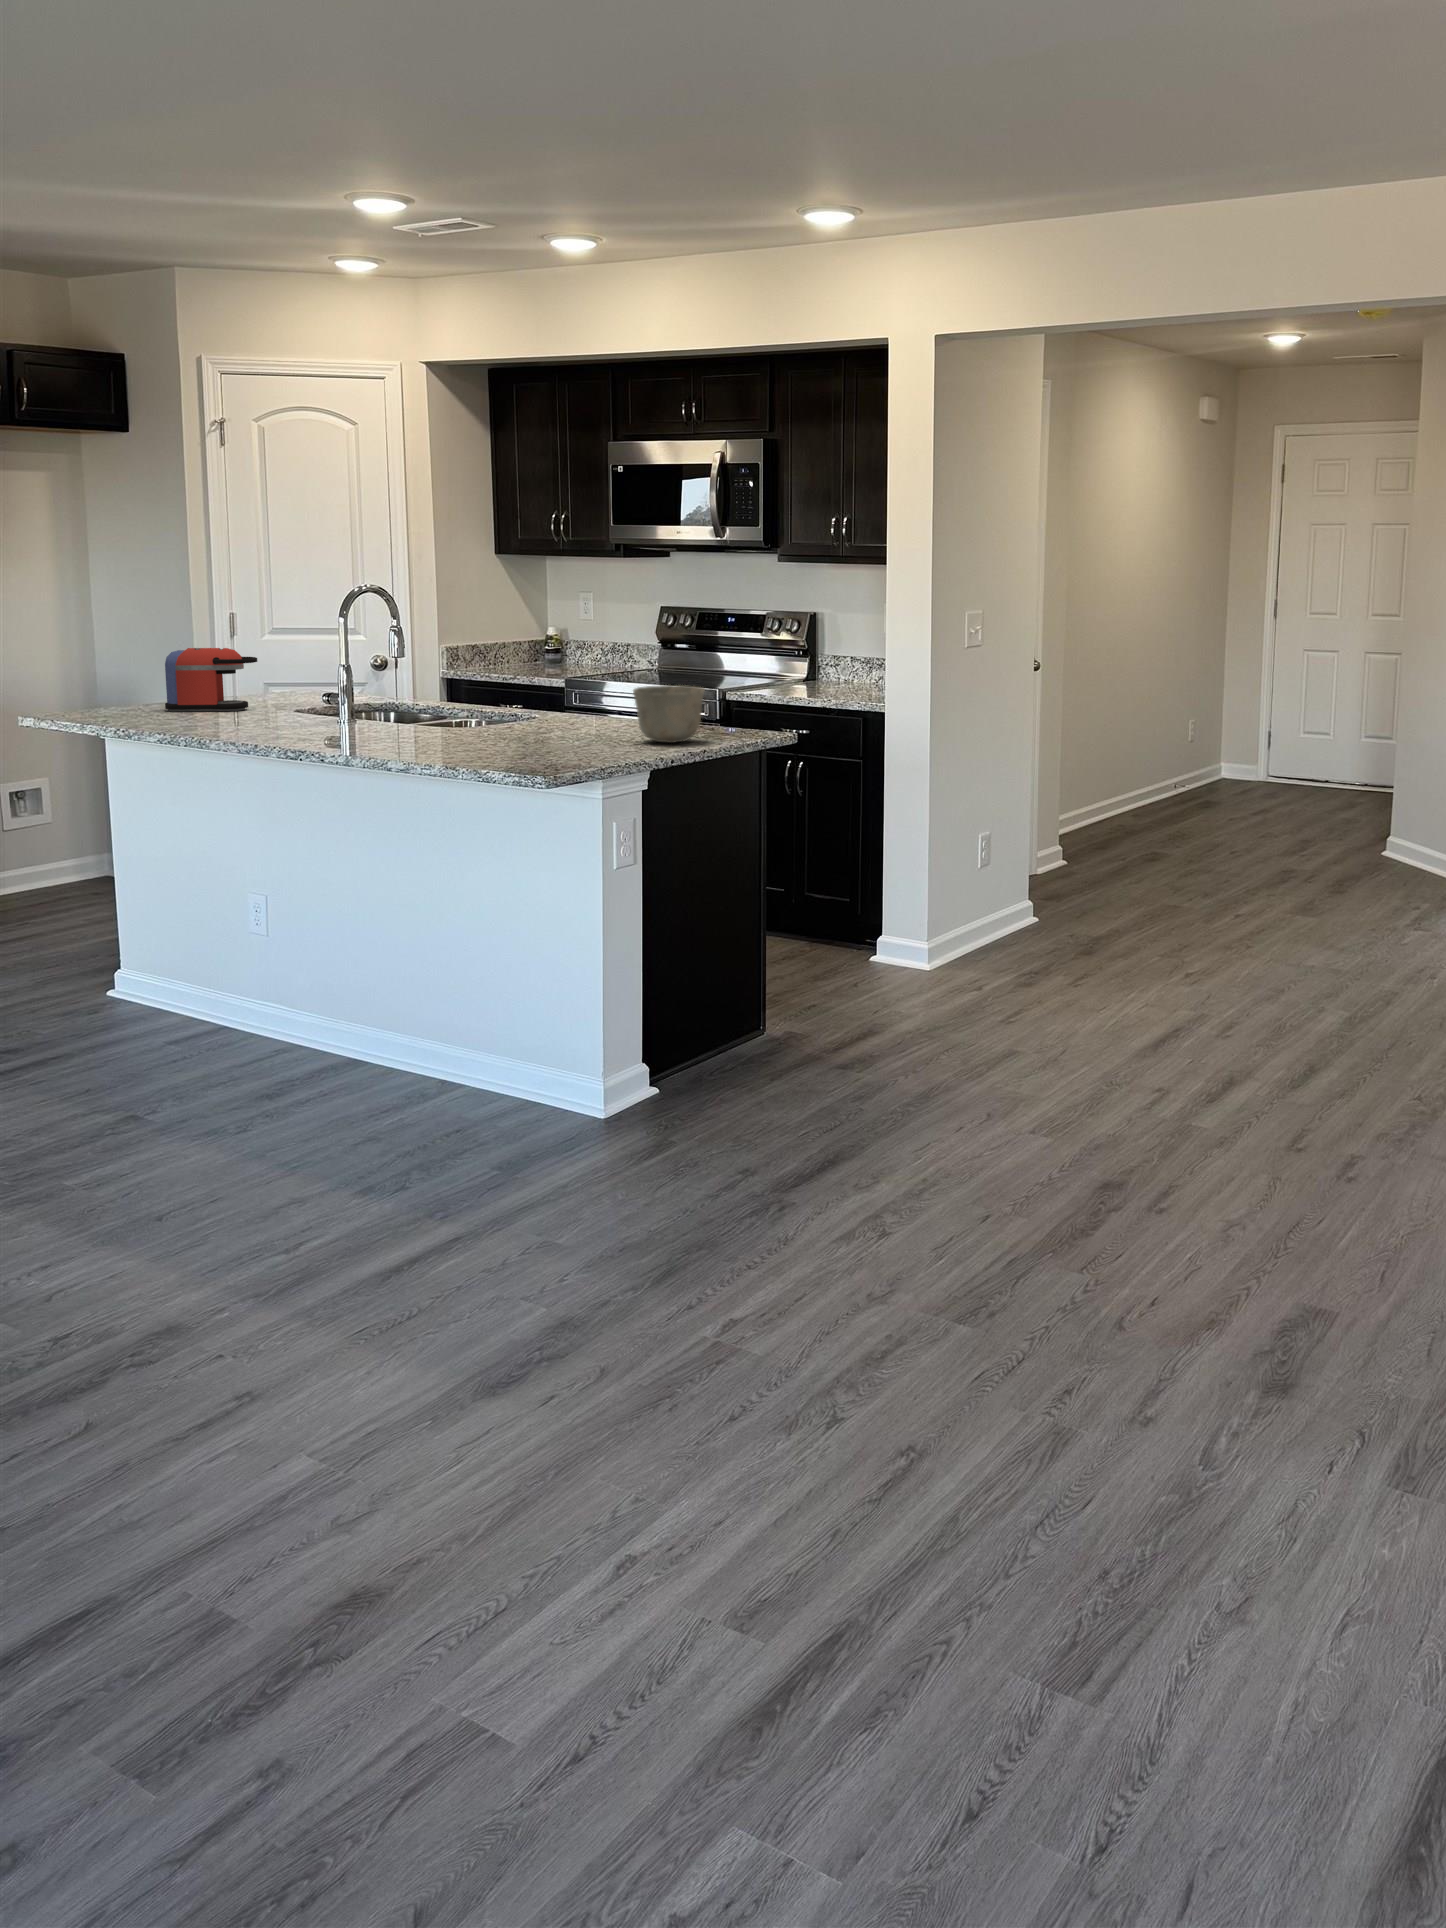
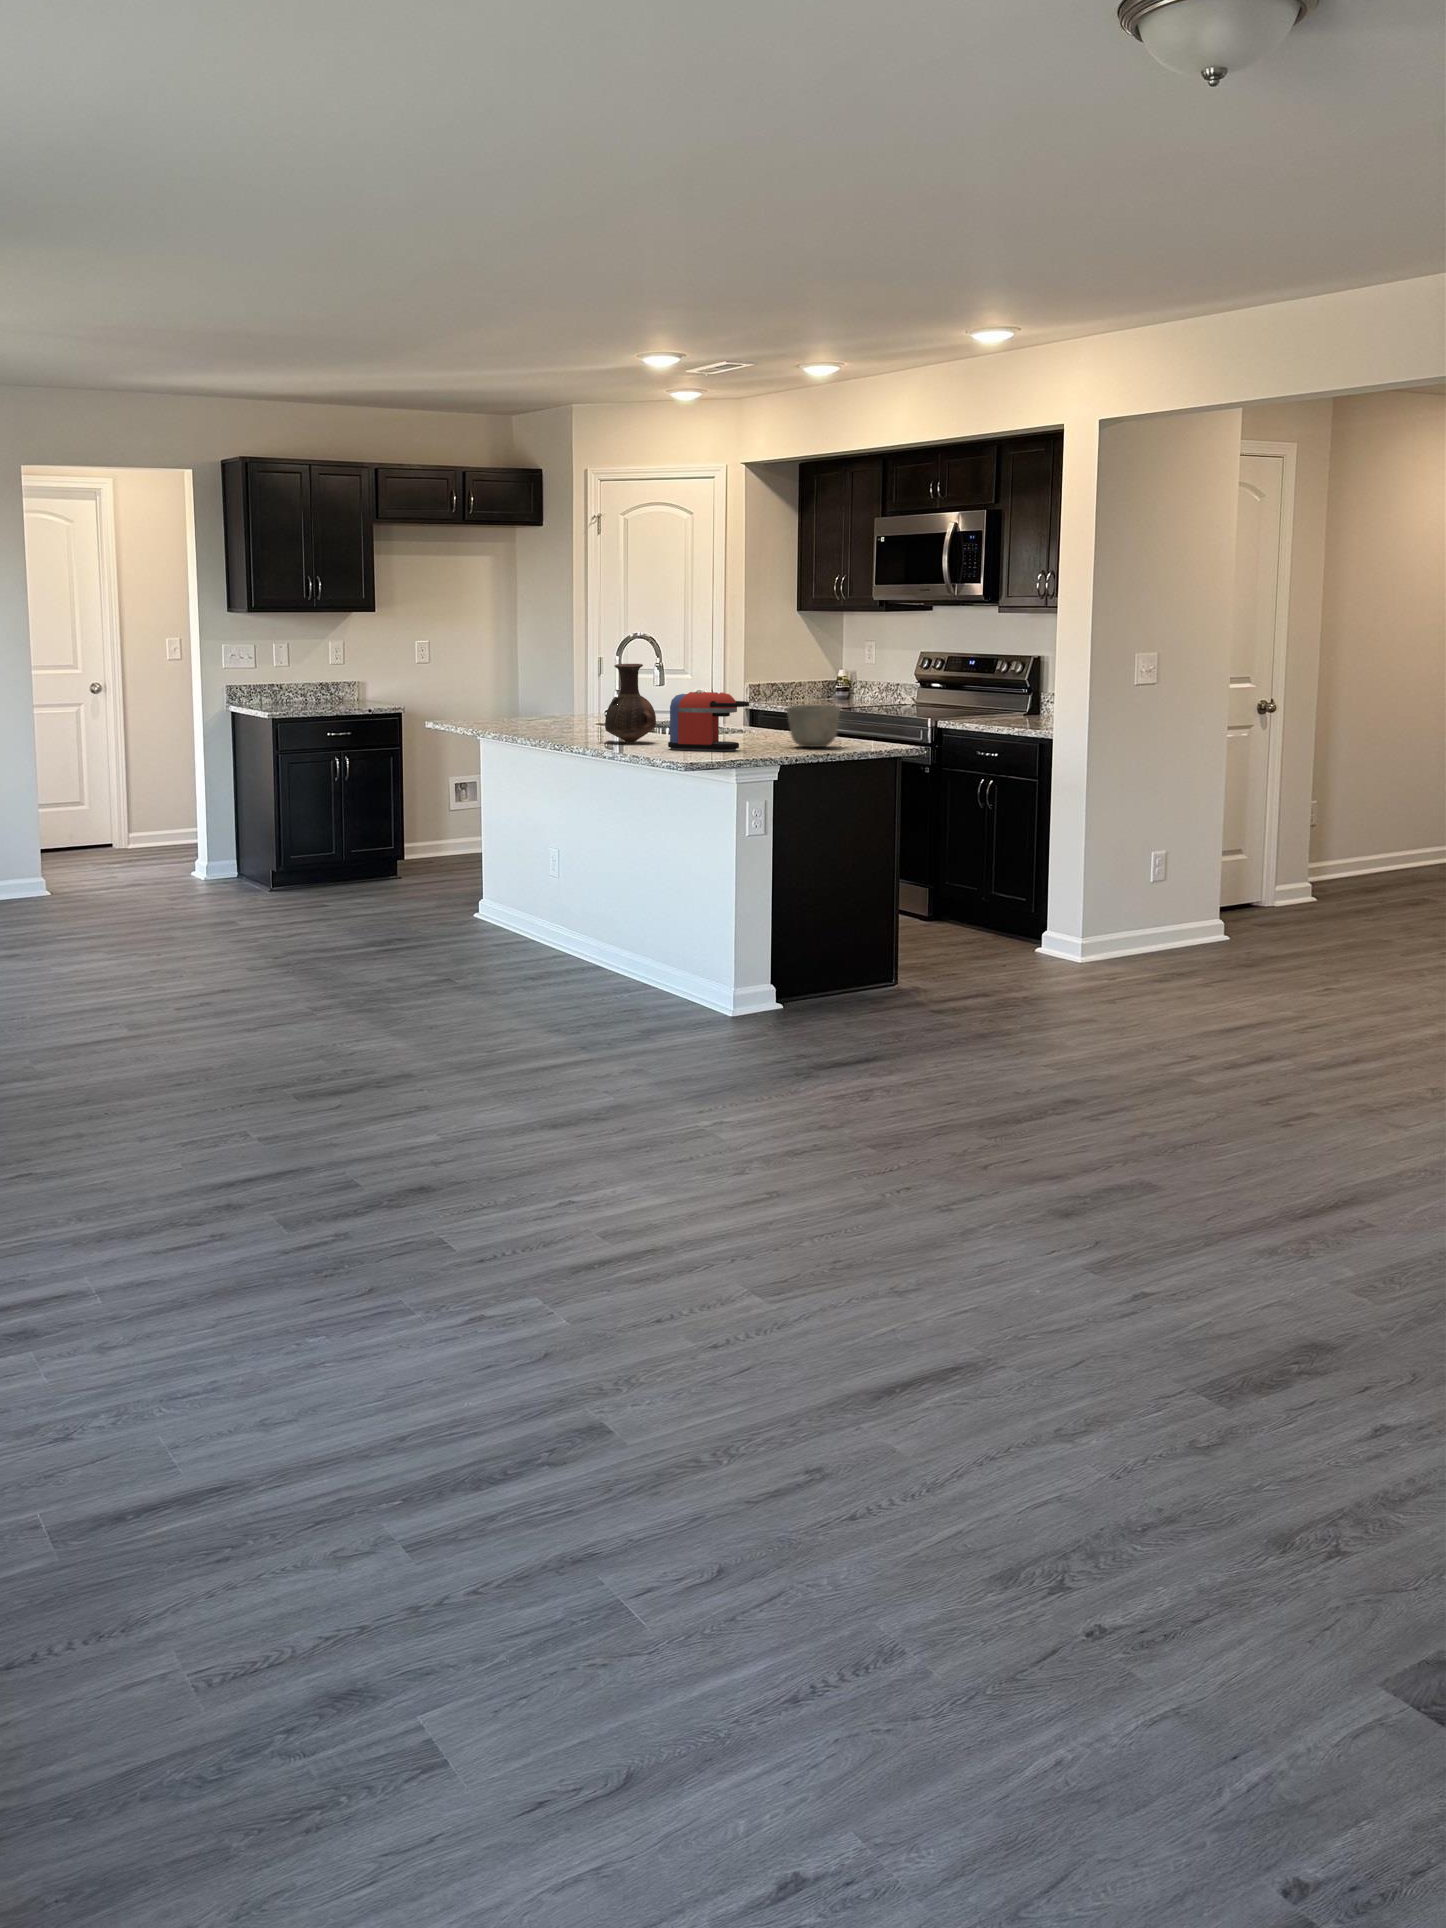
vase: none [371,634,448,745] -> present [605,664,656,742]
coffee maker: present [165,648,257,712] -> present [668,692,749,751]

